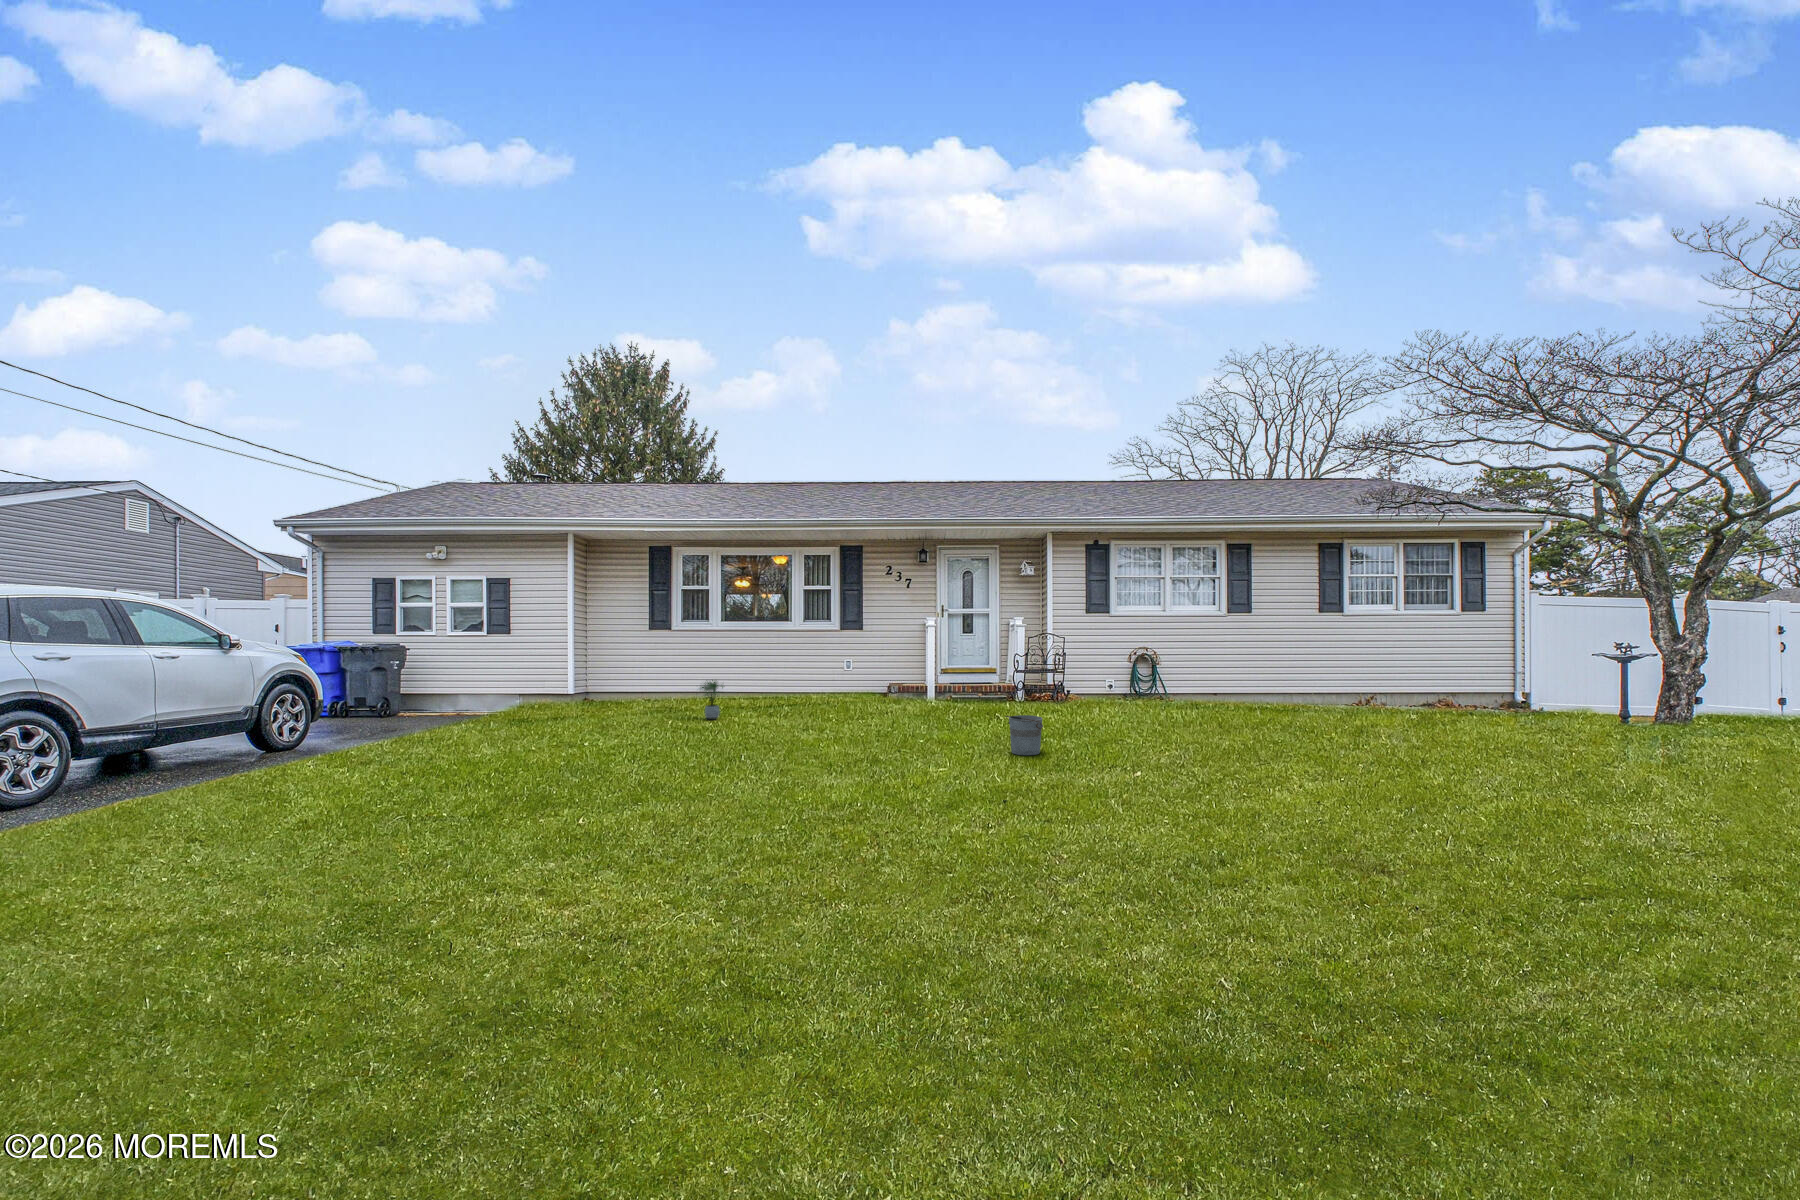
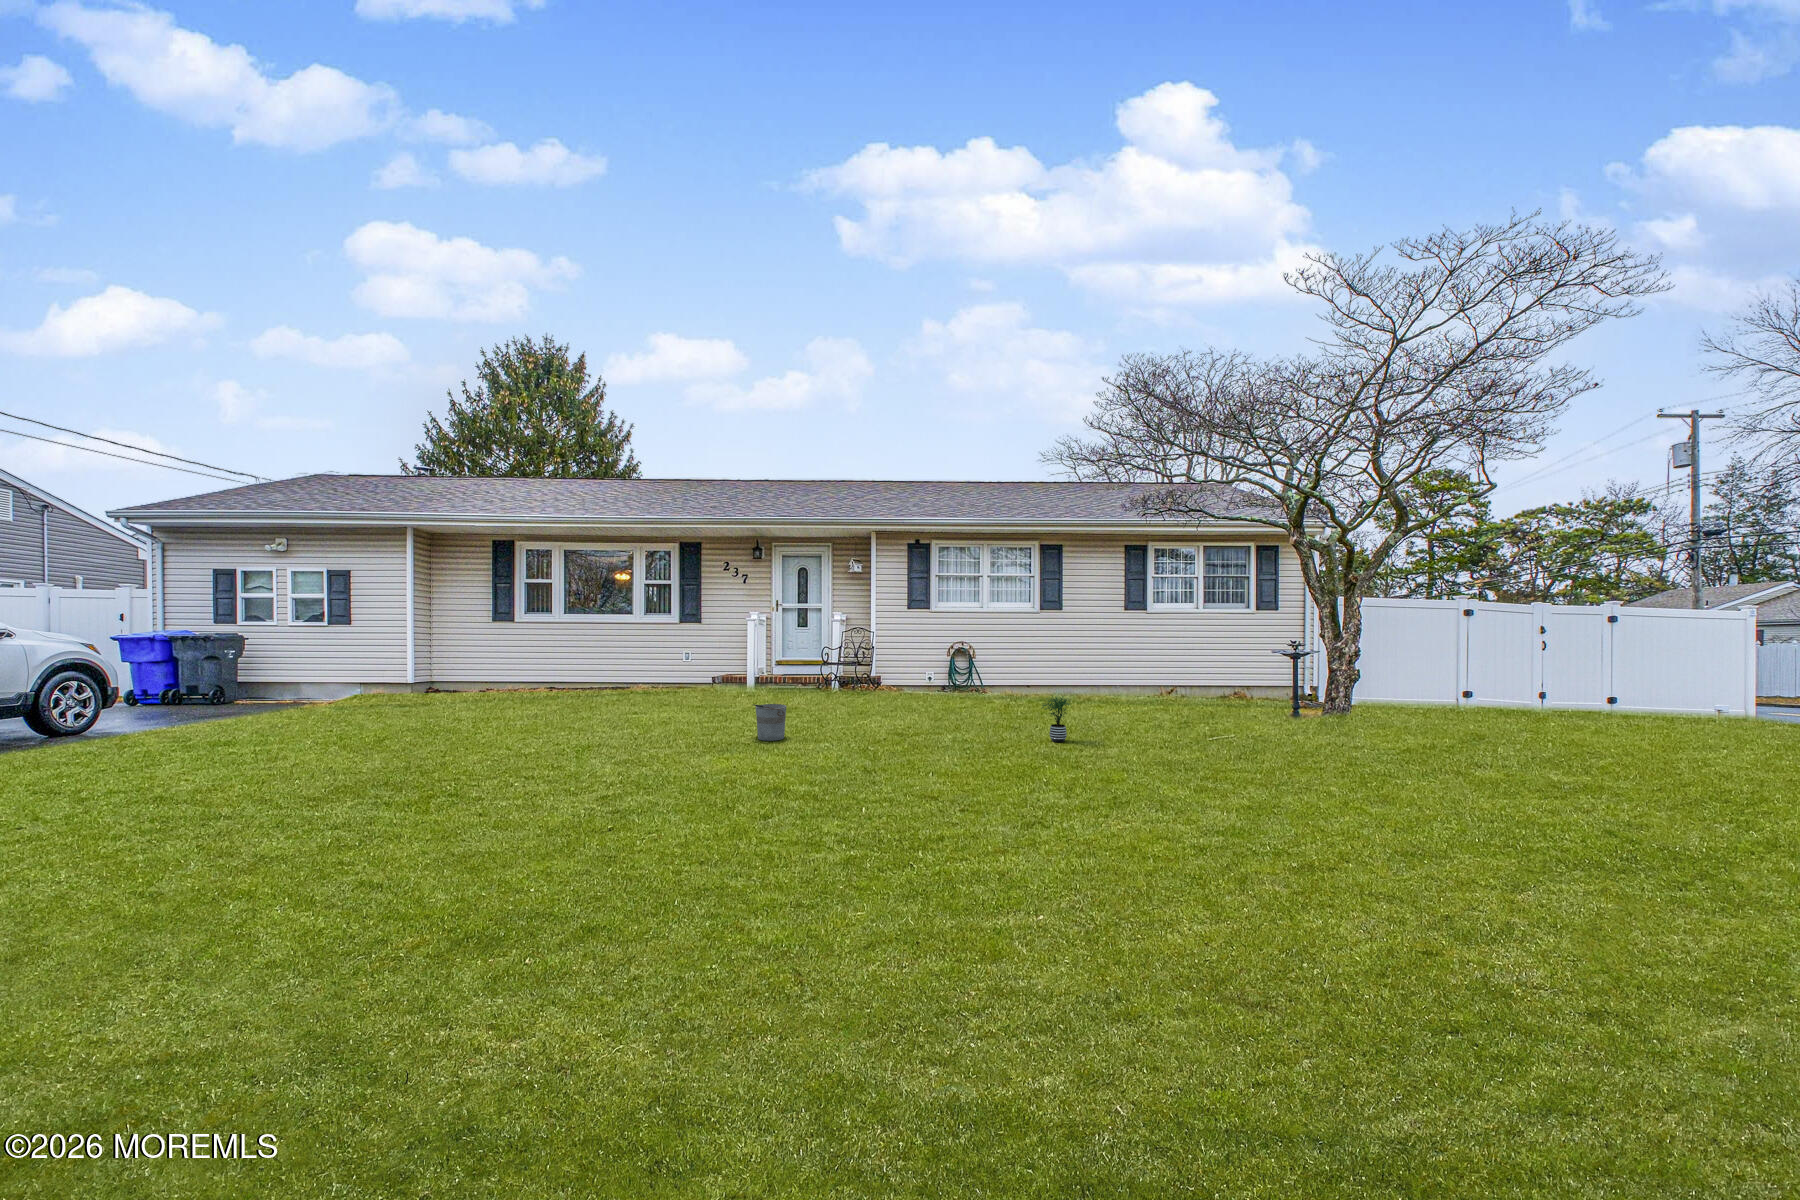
potted plant: present [700,680,723,720] -> present [1042,696,1070,742]

